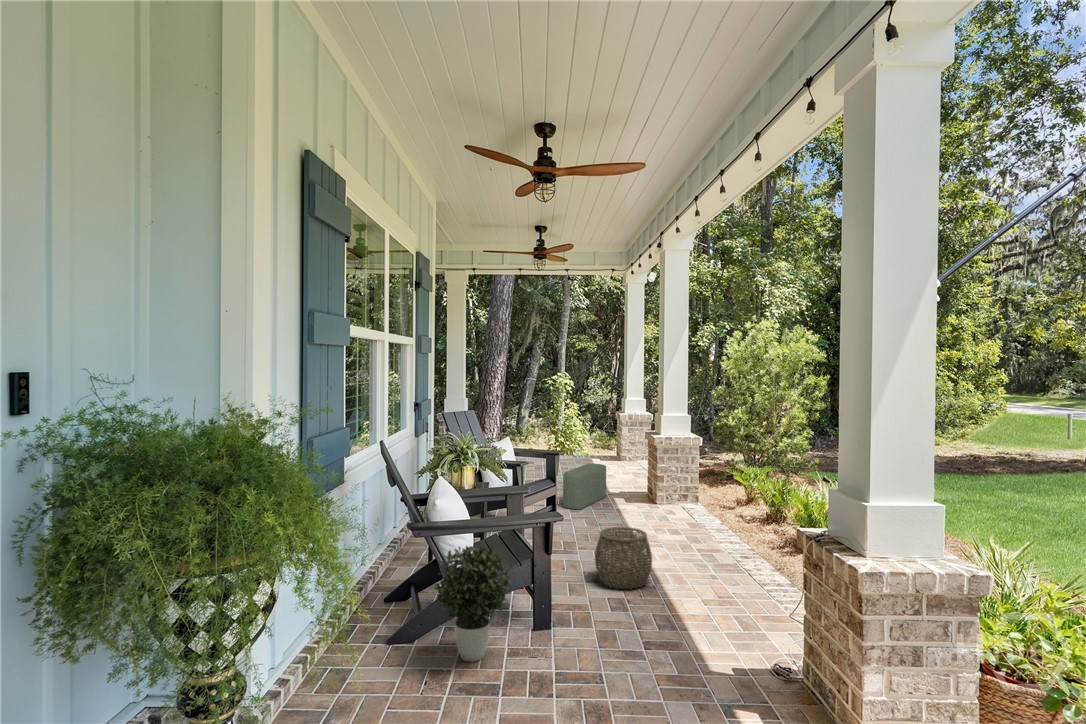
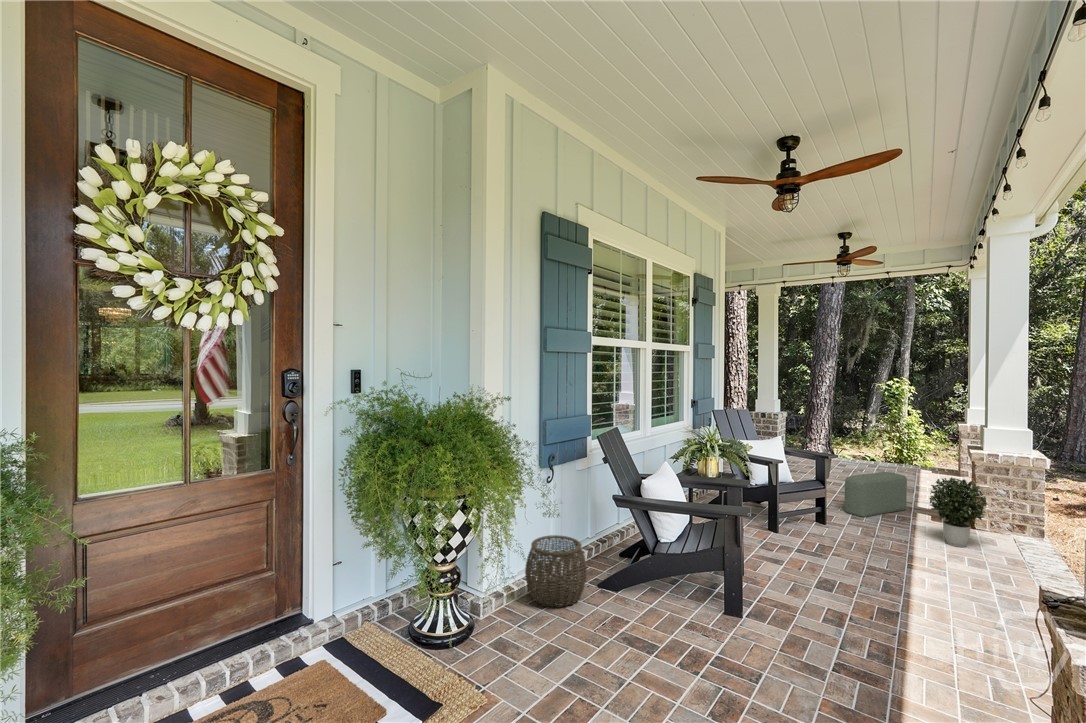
woven basket: present [595,527,652,589] -> present [525,535,587,607]
potted plant: present [435,546,512,661] -> present [929,477,988,547]

